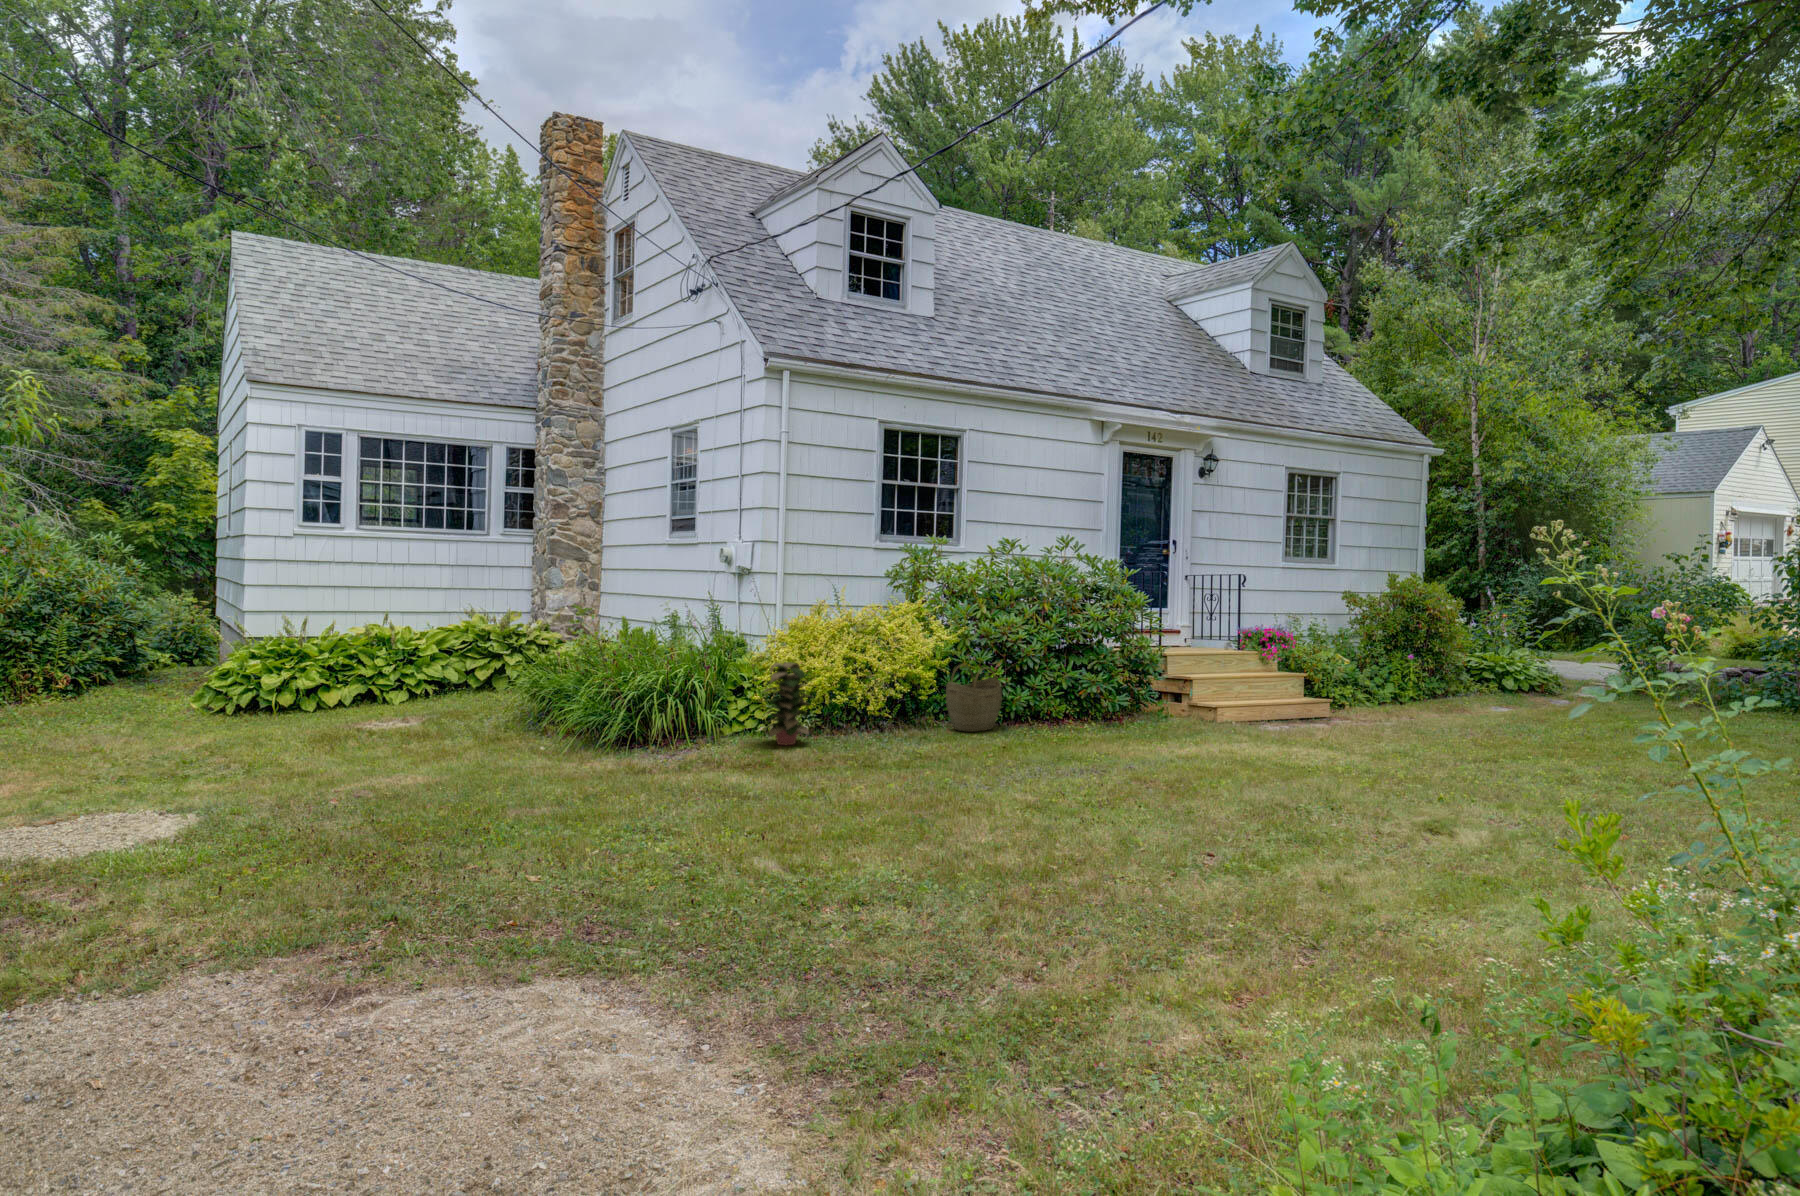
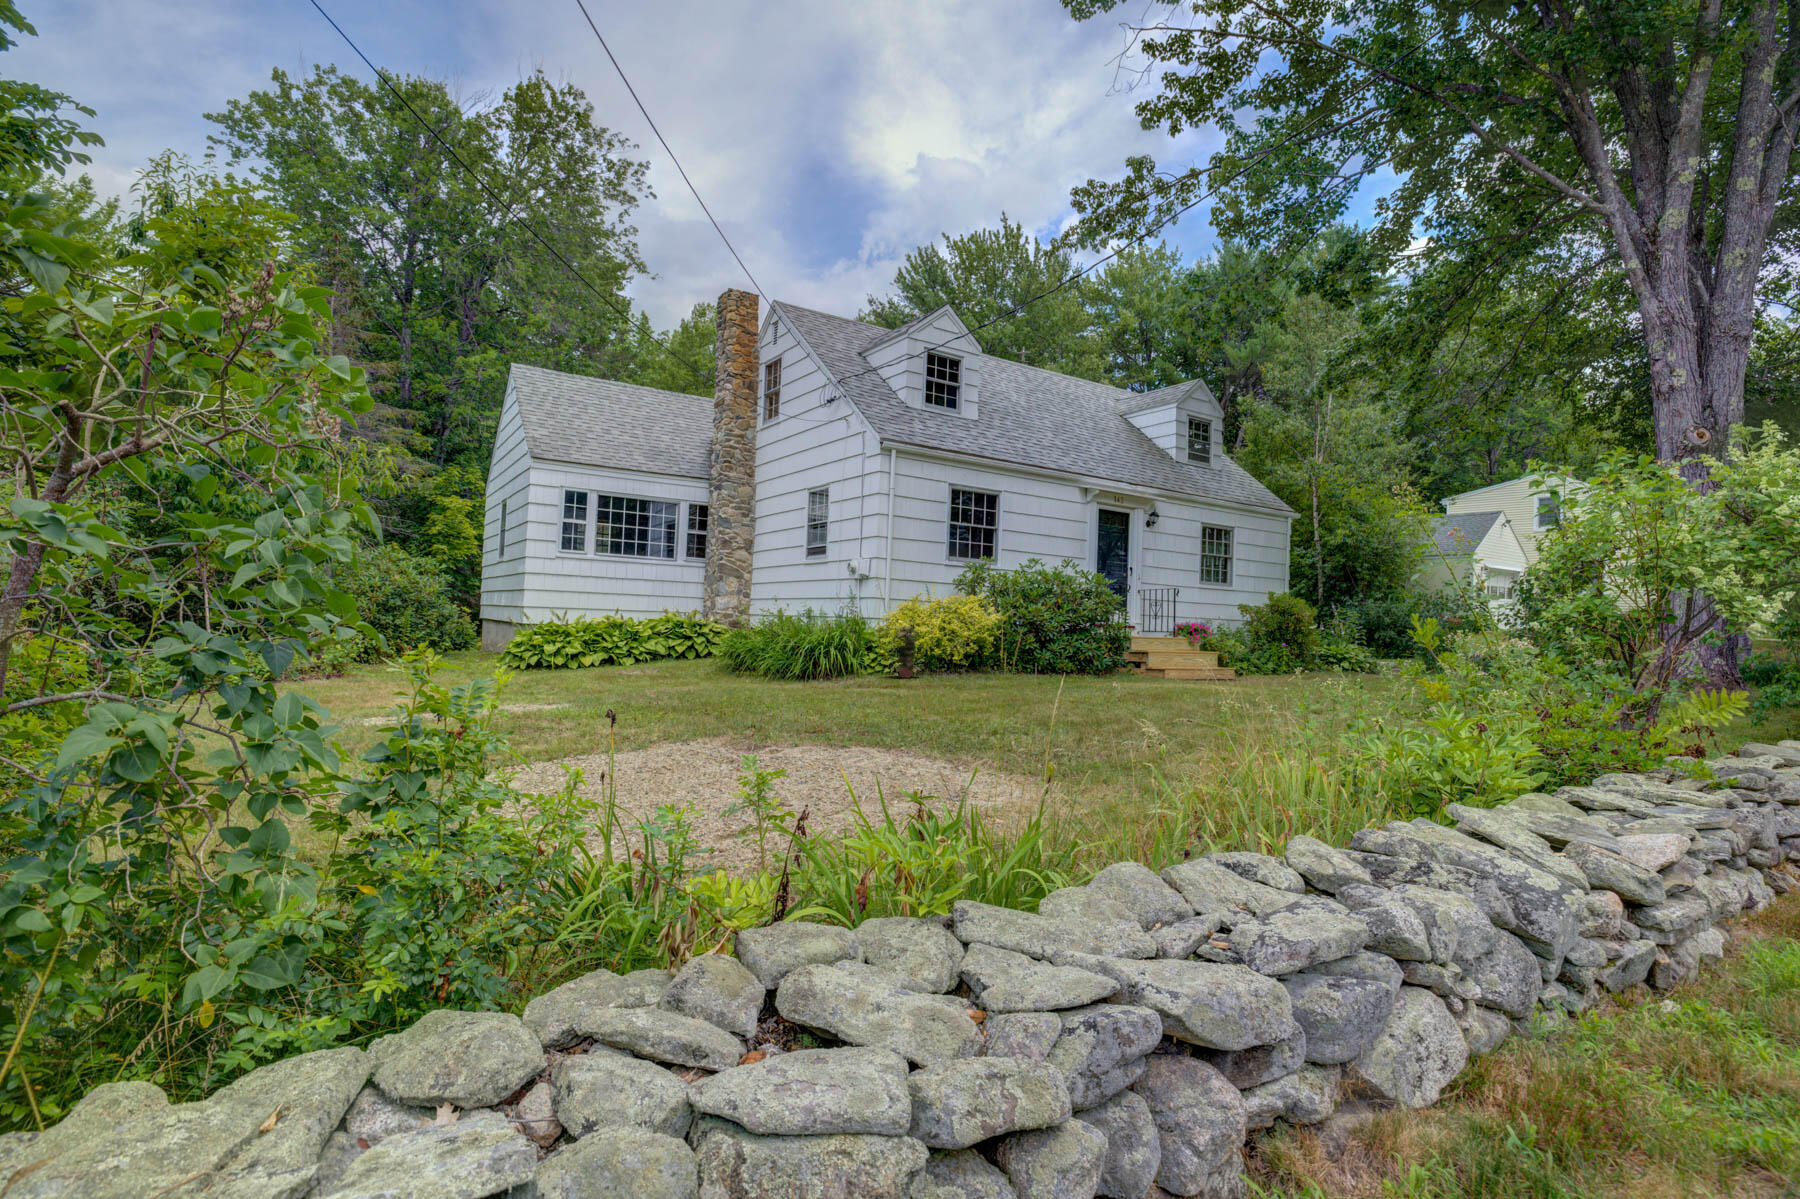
woven basket: present [946,665,1002,732] -> none [1001,632,1036,673]

